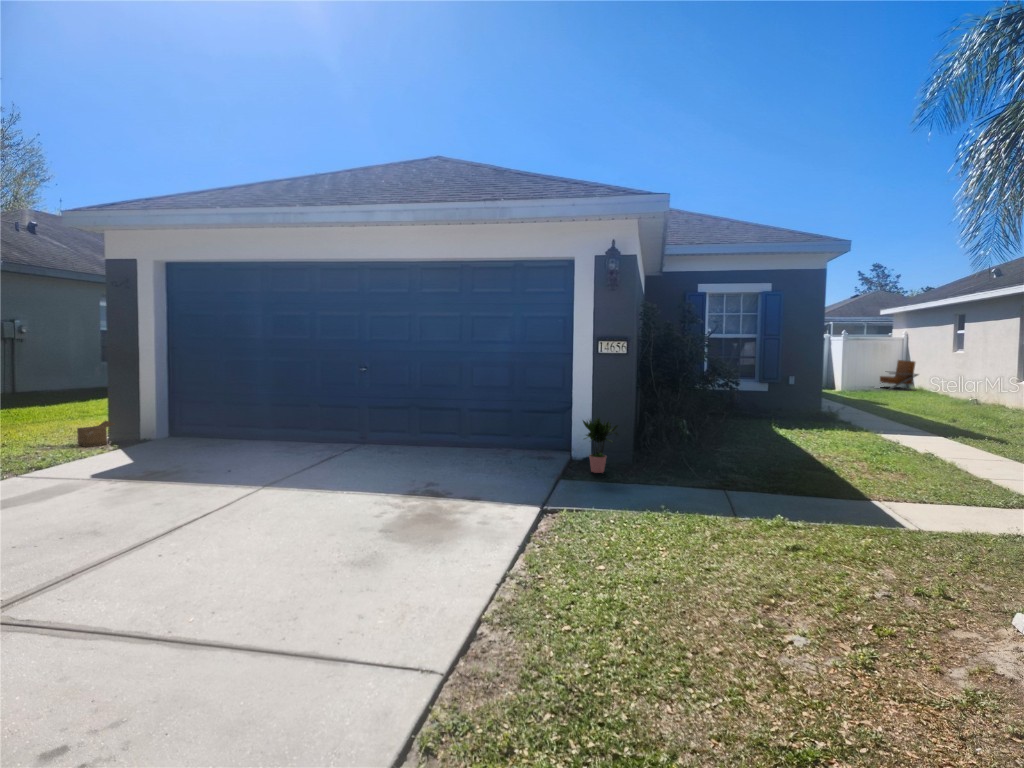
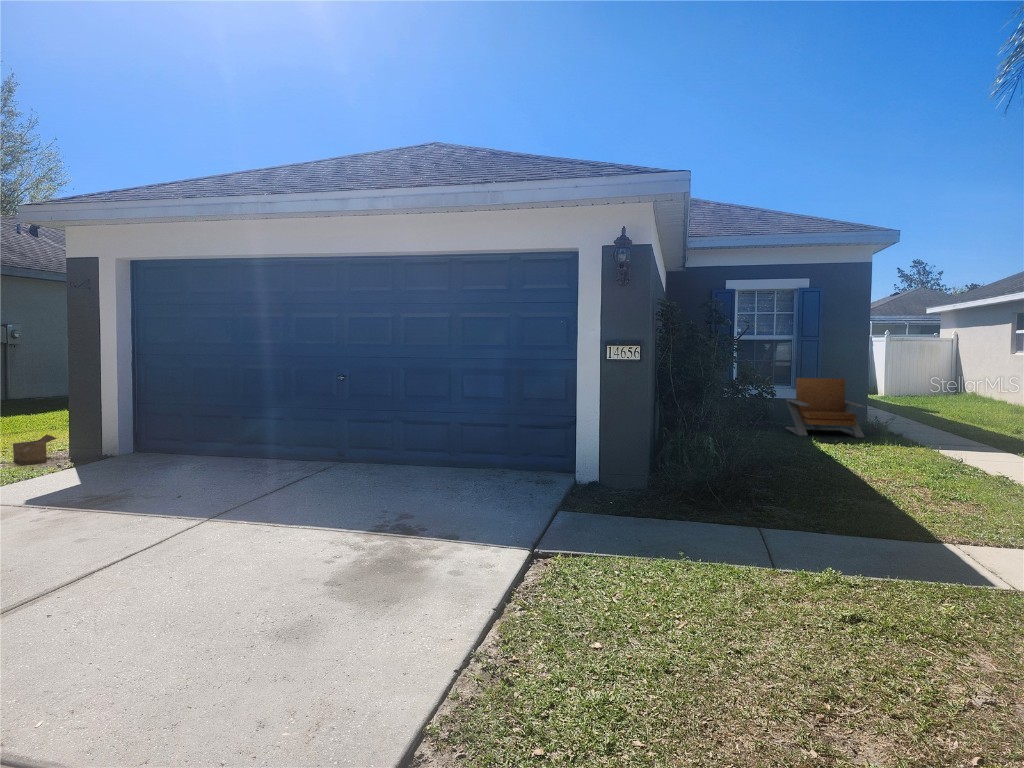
lounge chair: present [880,360,918,390] -> present [786,378,866,438]
potted plant: present [583,418,618,473] -> none [586,433,633,502]

